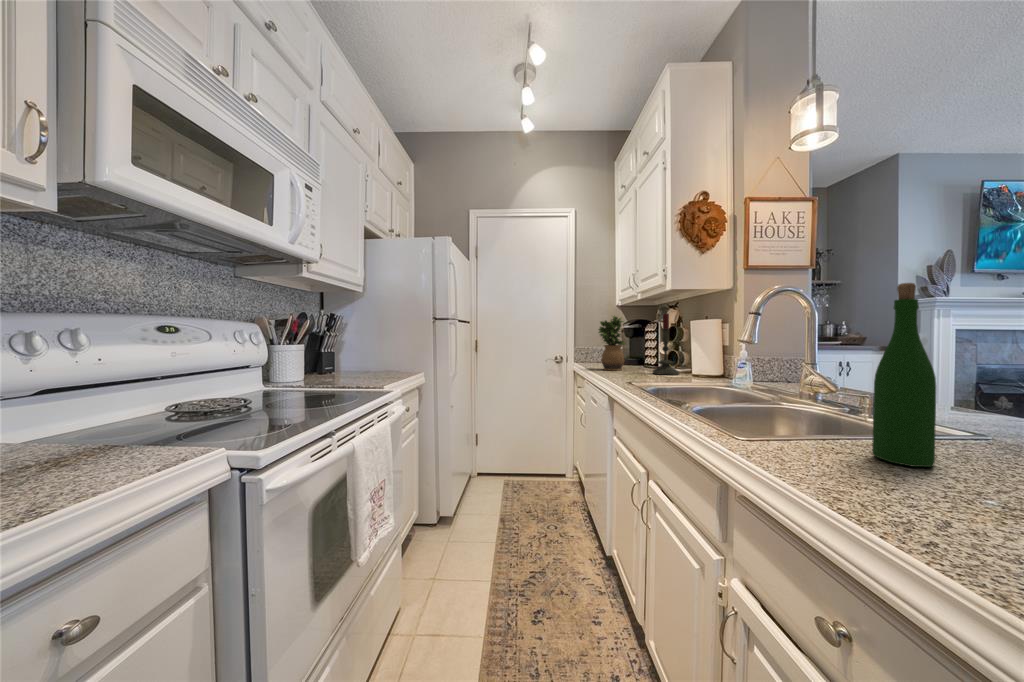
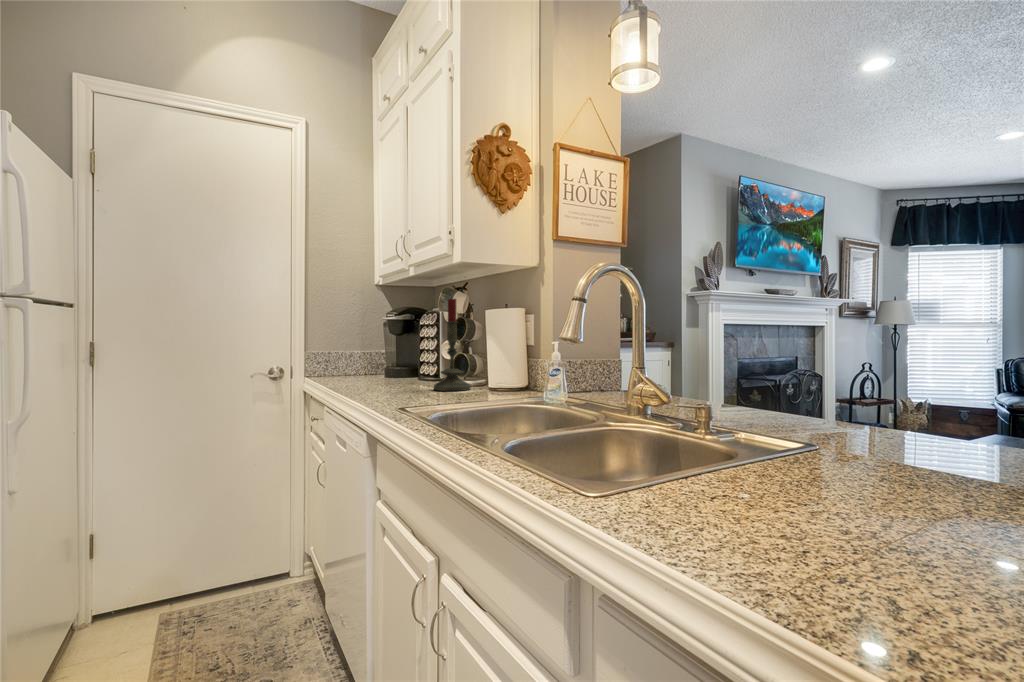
wine bottle: present [872,283,936,467] -> none [755,257,825,514]
potted plant: present [599,316,625,371] -> none [348,300,393,388]

